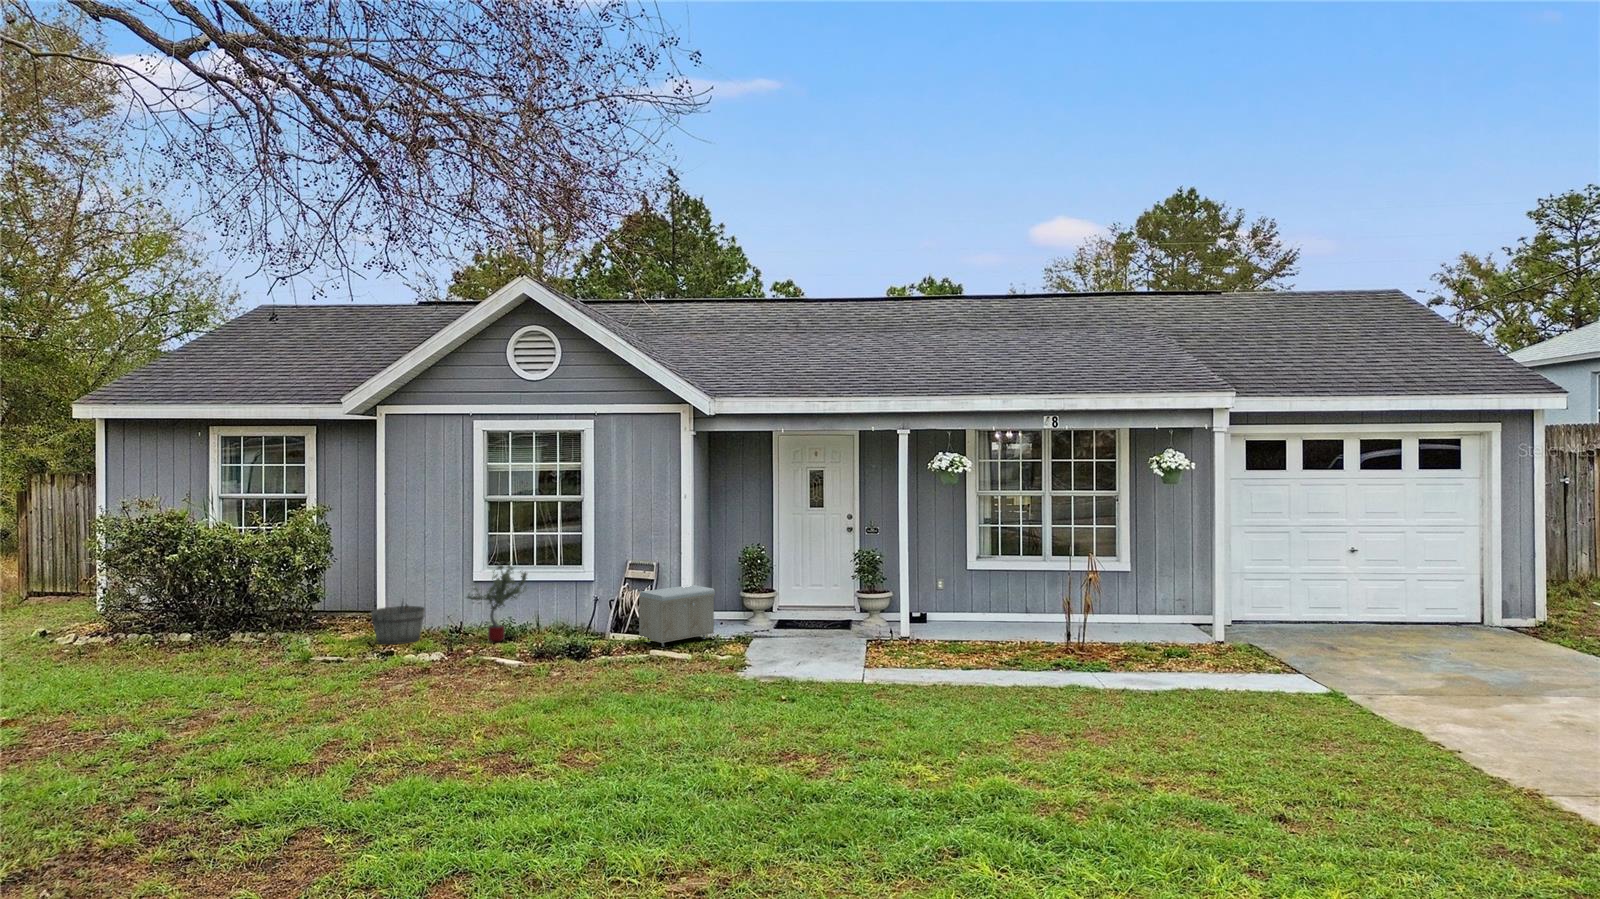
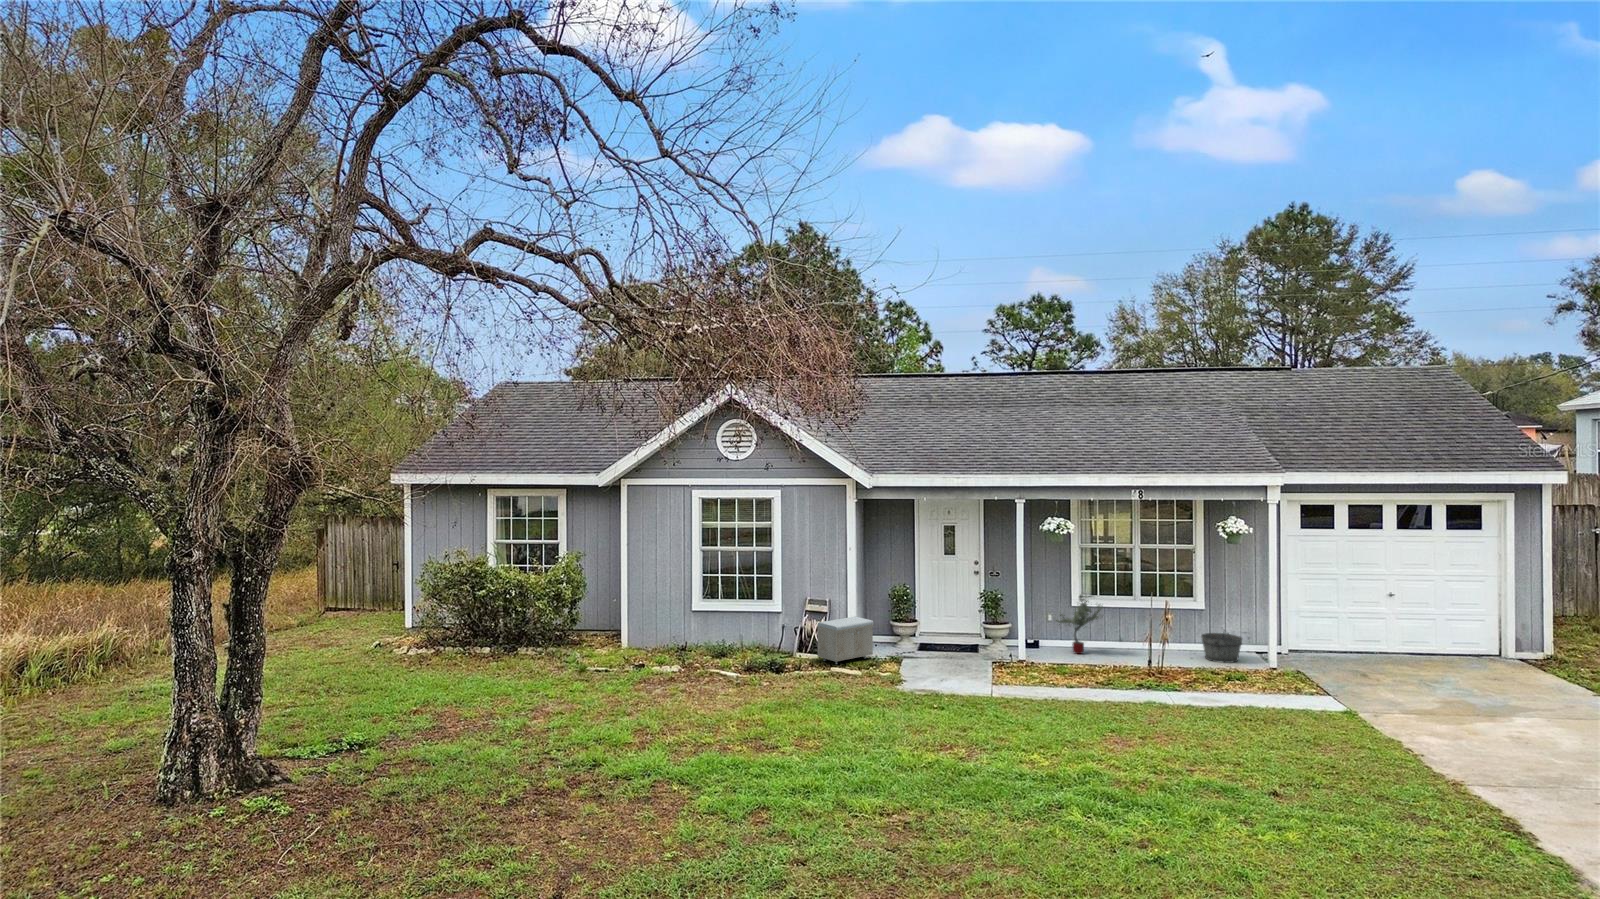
potted tree: present [467,562,527,642] -> present [1056,597,1103,654]
wooden bucket: present [371,602,425,644] -> present [1202,633,1242,663]

